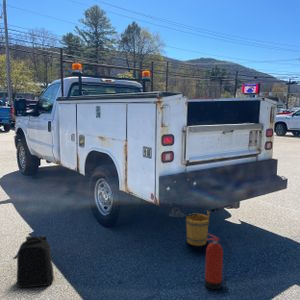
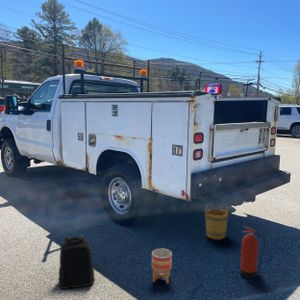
planter: none [110,253,130,289] -> present [152,249,172,283]

